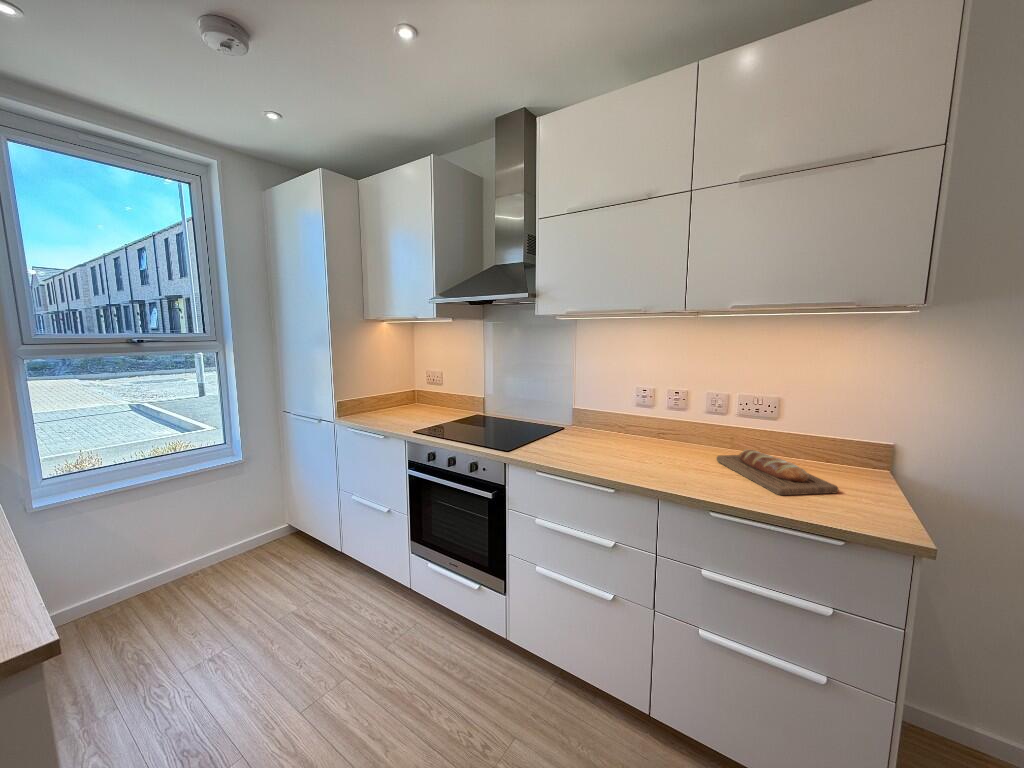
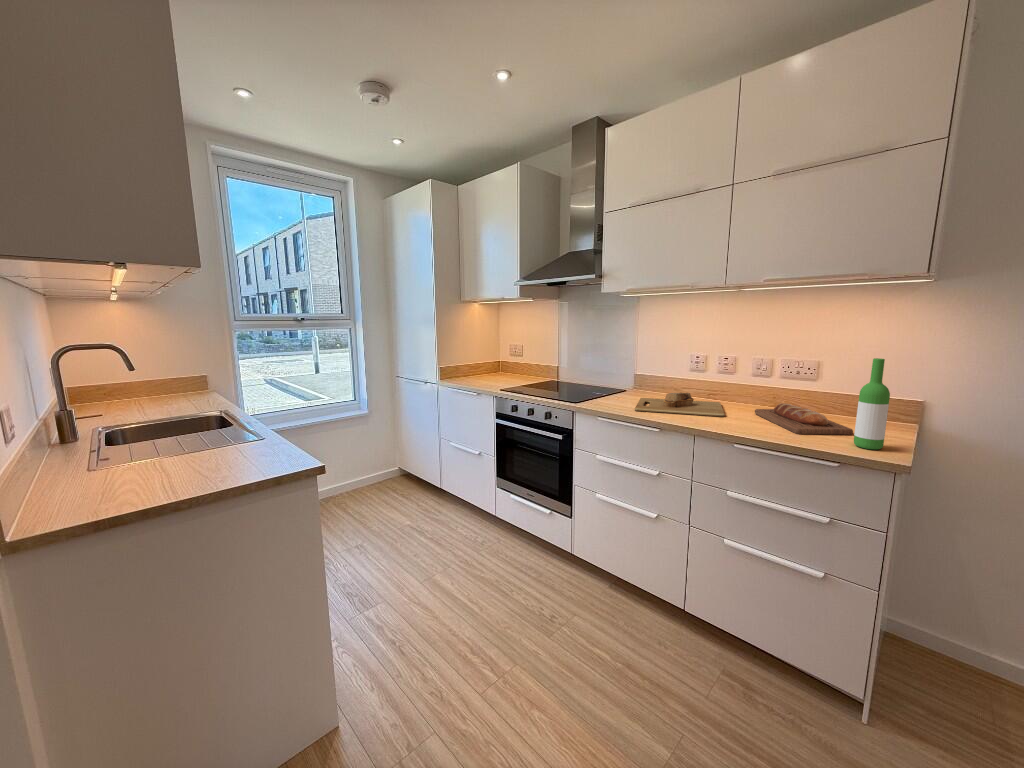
wine bottle: none [851,408,895,520] -> present [854,358,890,450]
cutting board: none [580,436,686,468] -> present [635,393,725,417]

